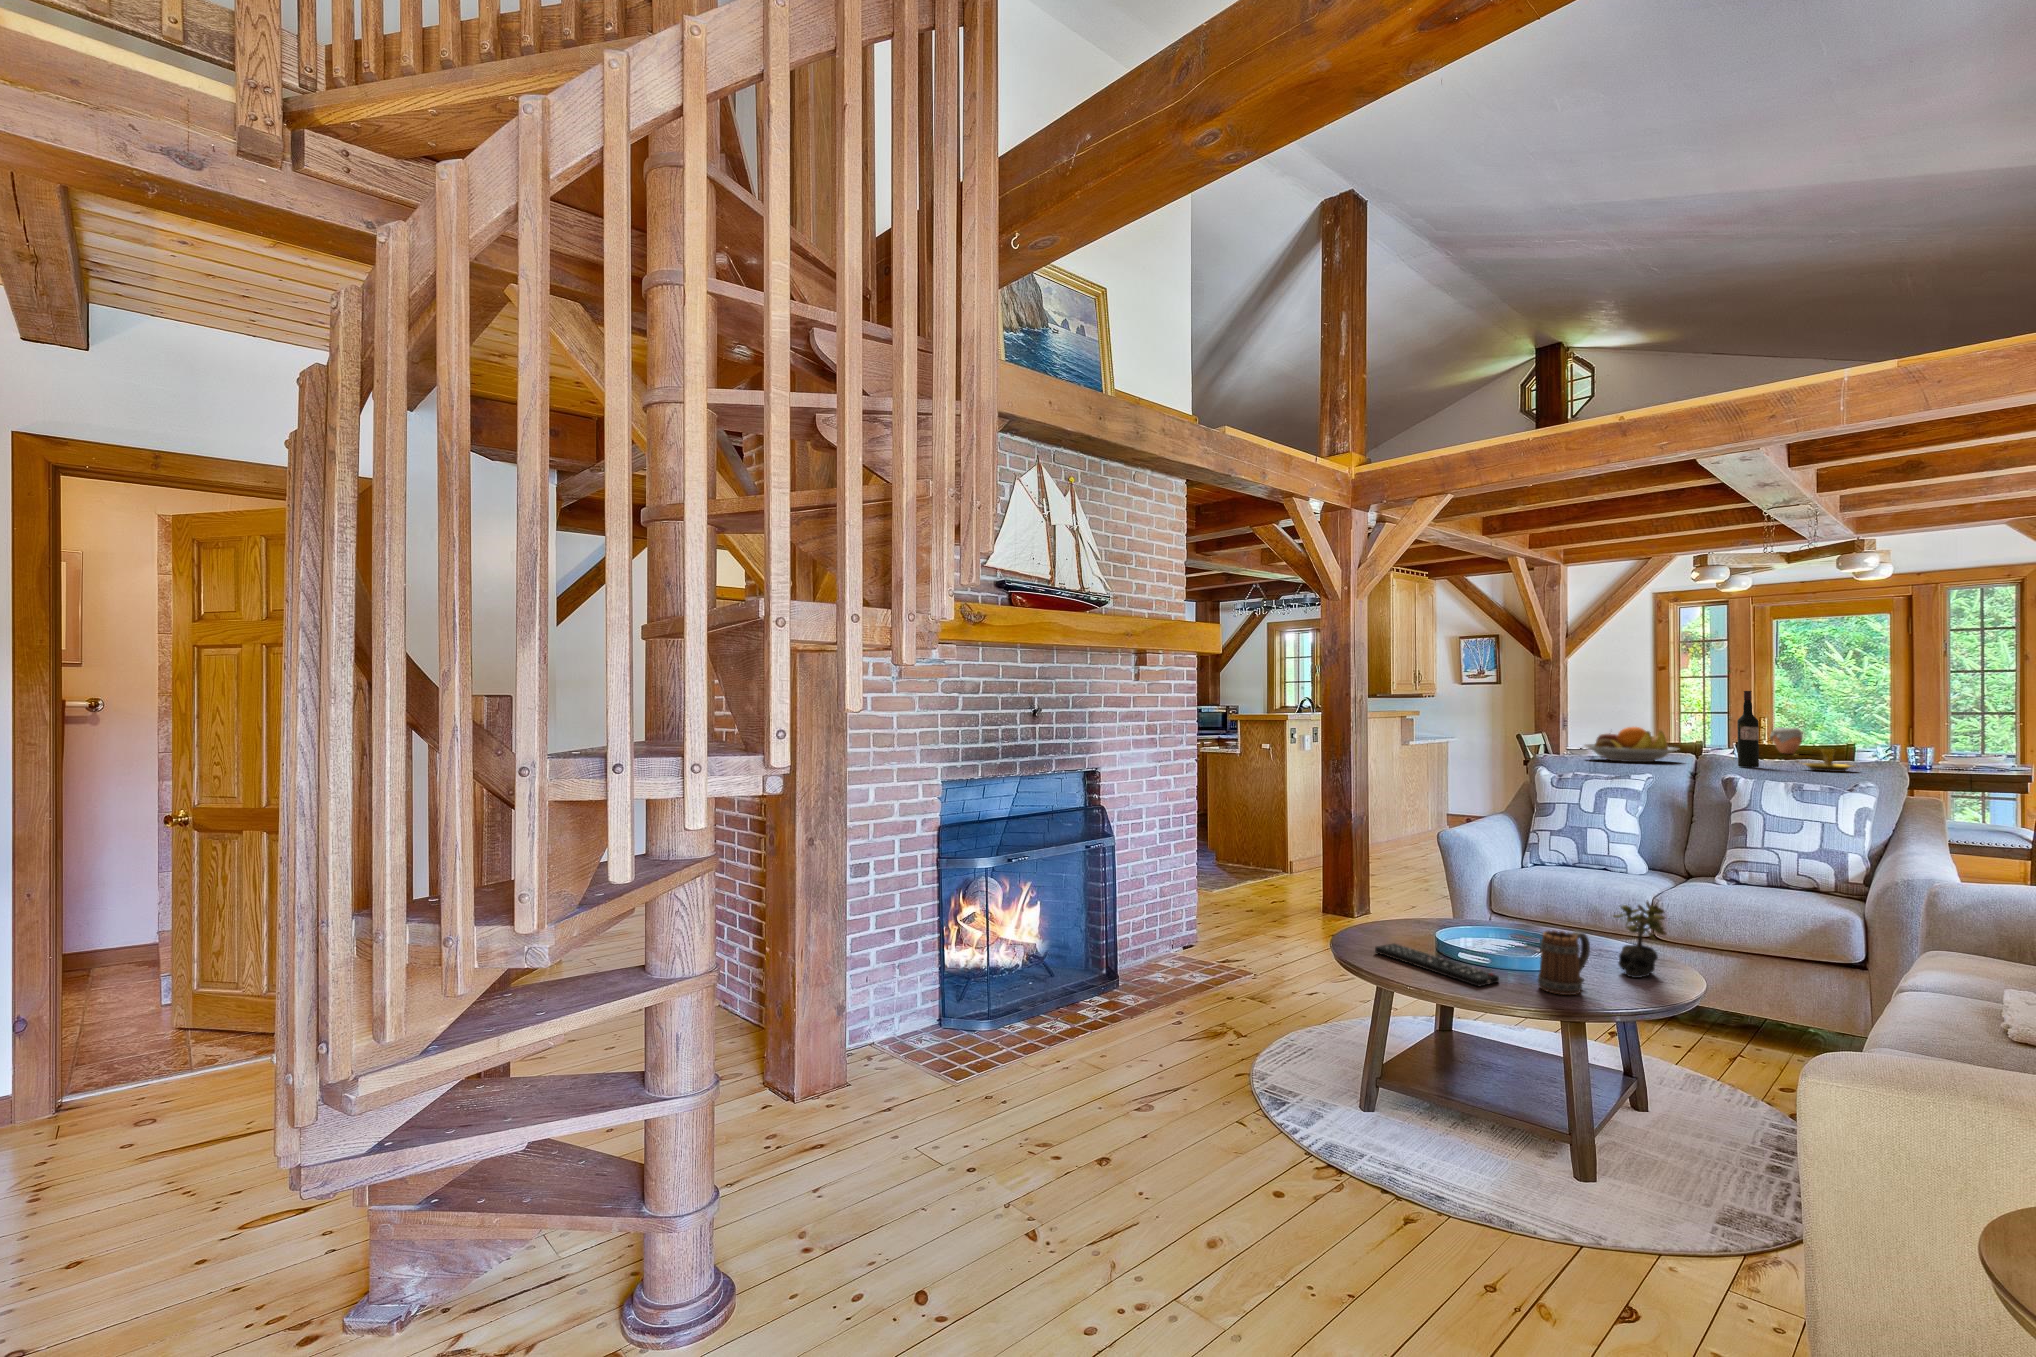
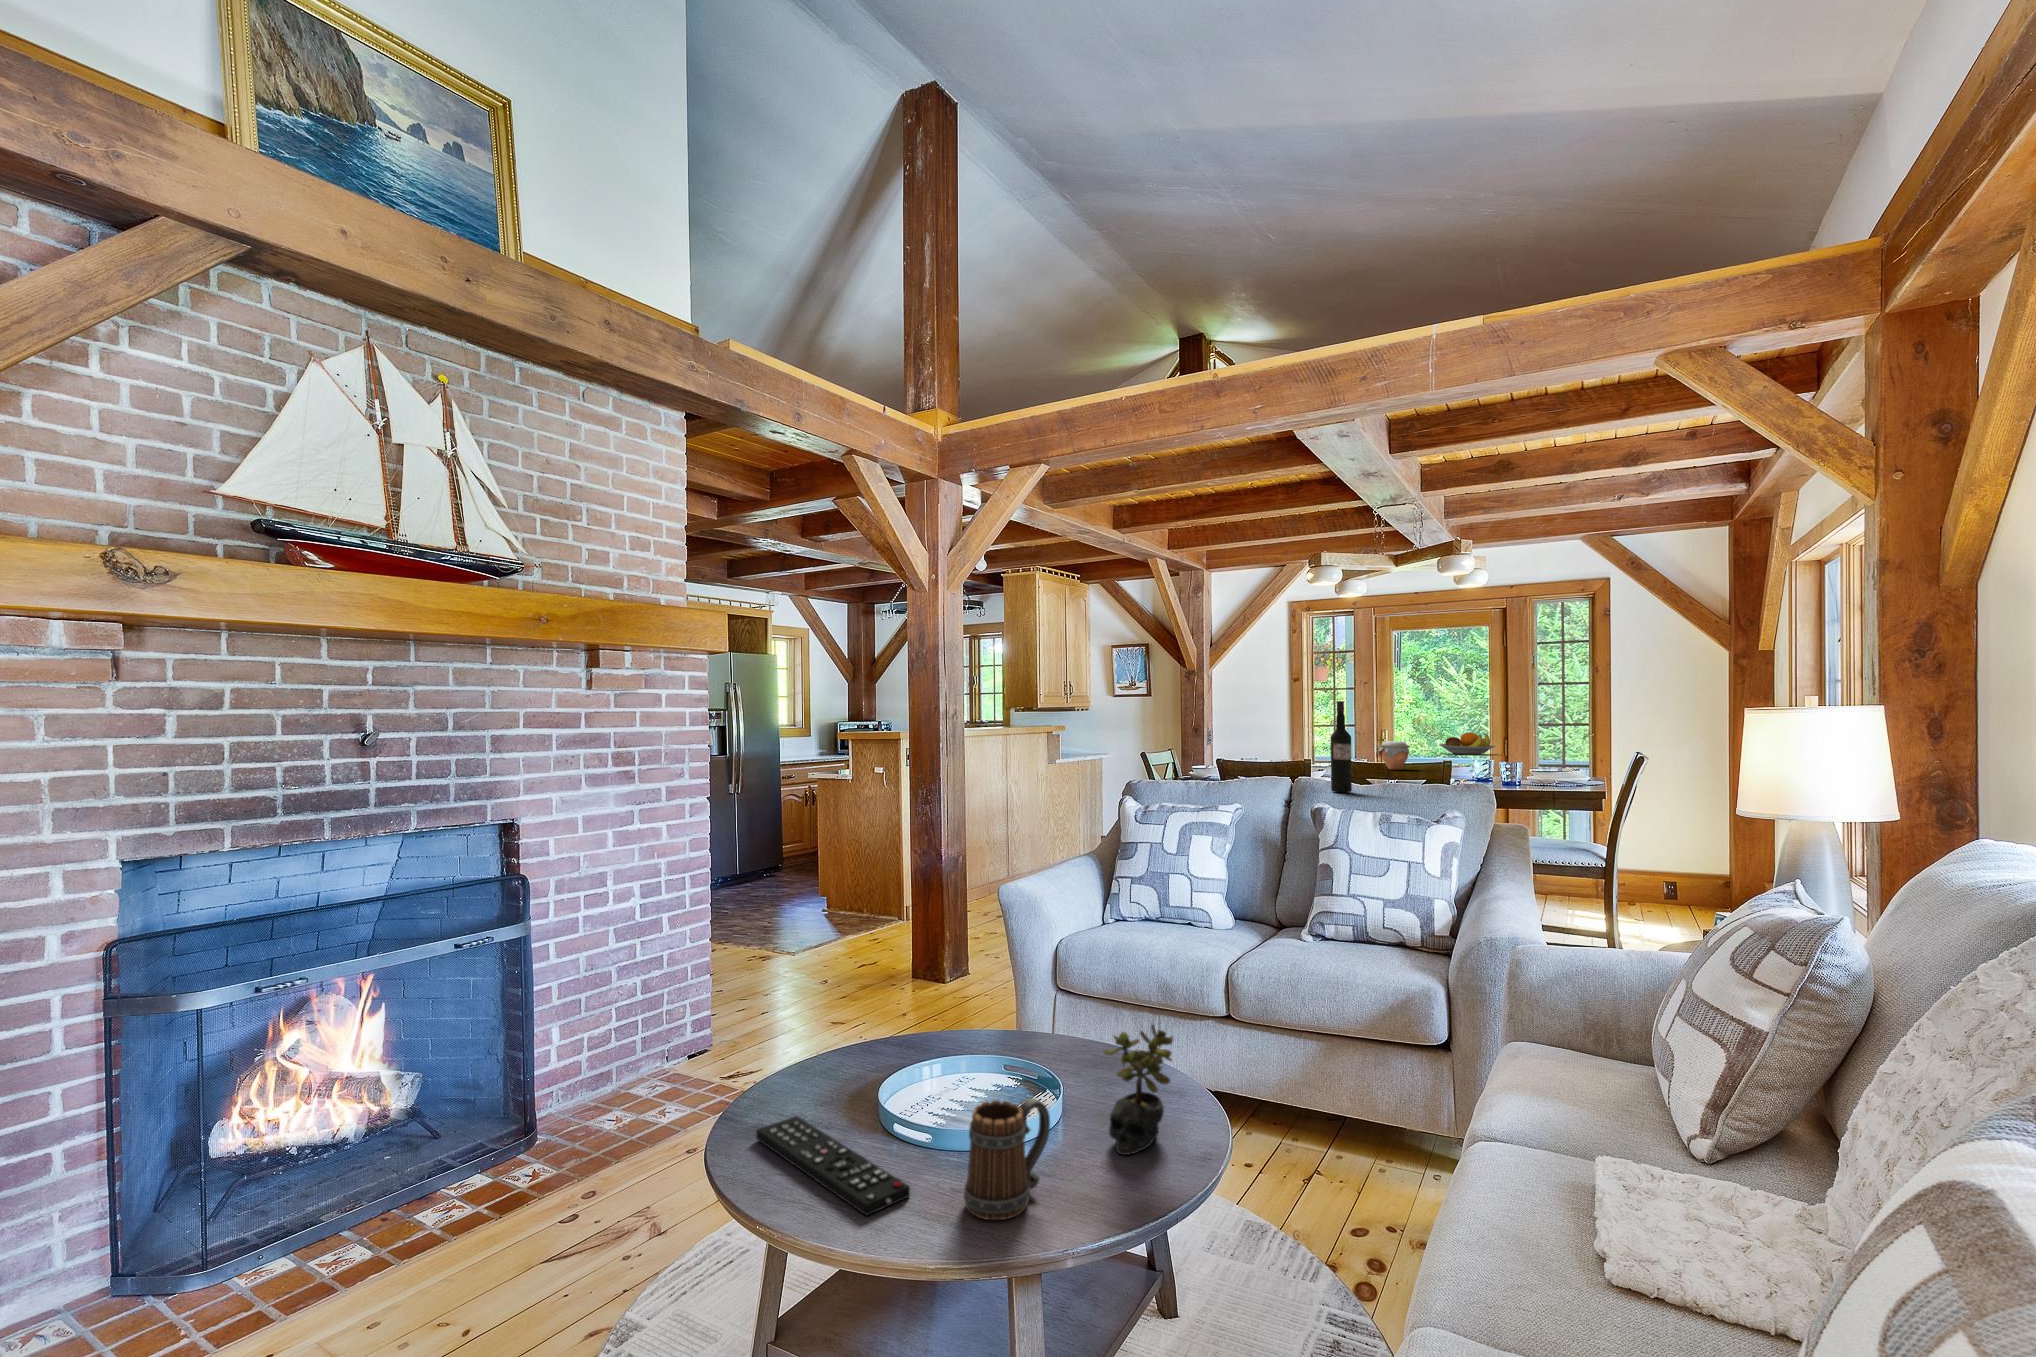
fruit bowl: present [1584,727,1678,762] -> present [1439,732,1495,755]
candlestick: present [1793,749,1853,772] -> none [1383,770,1446,796]

